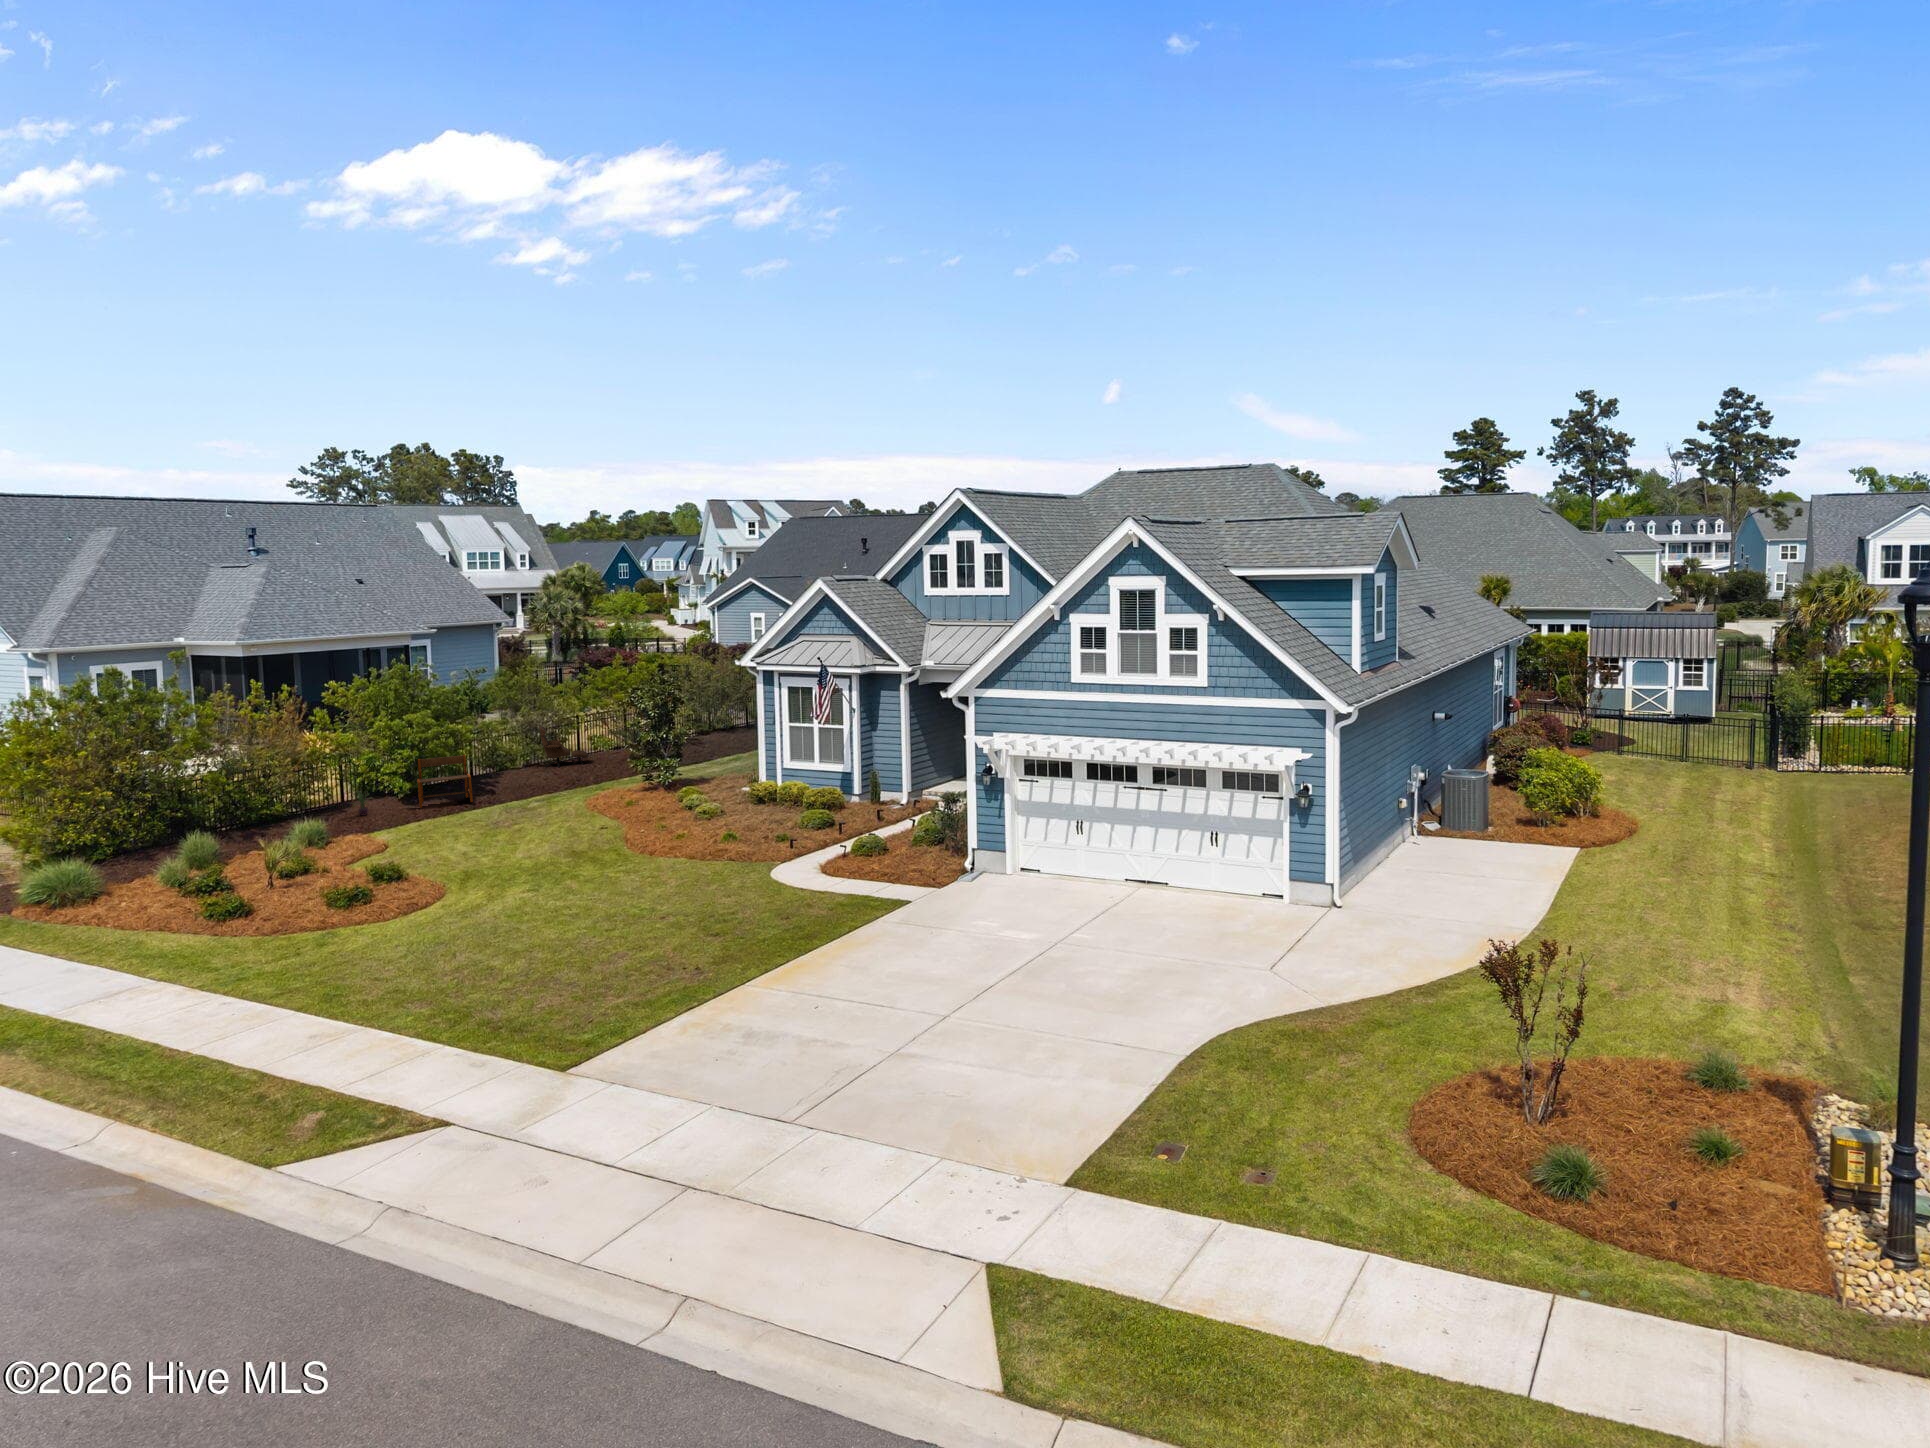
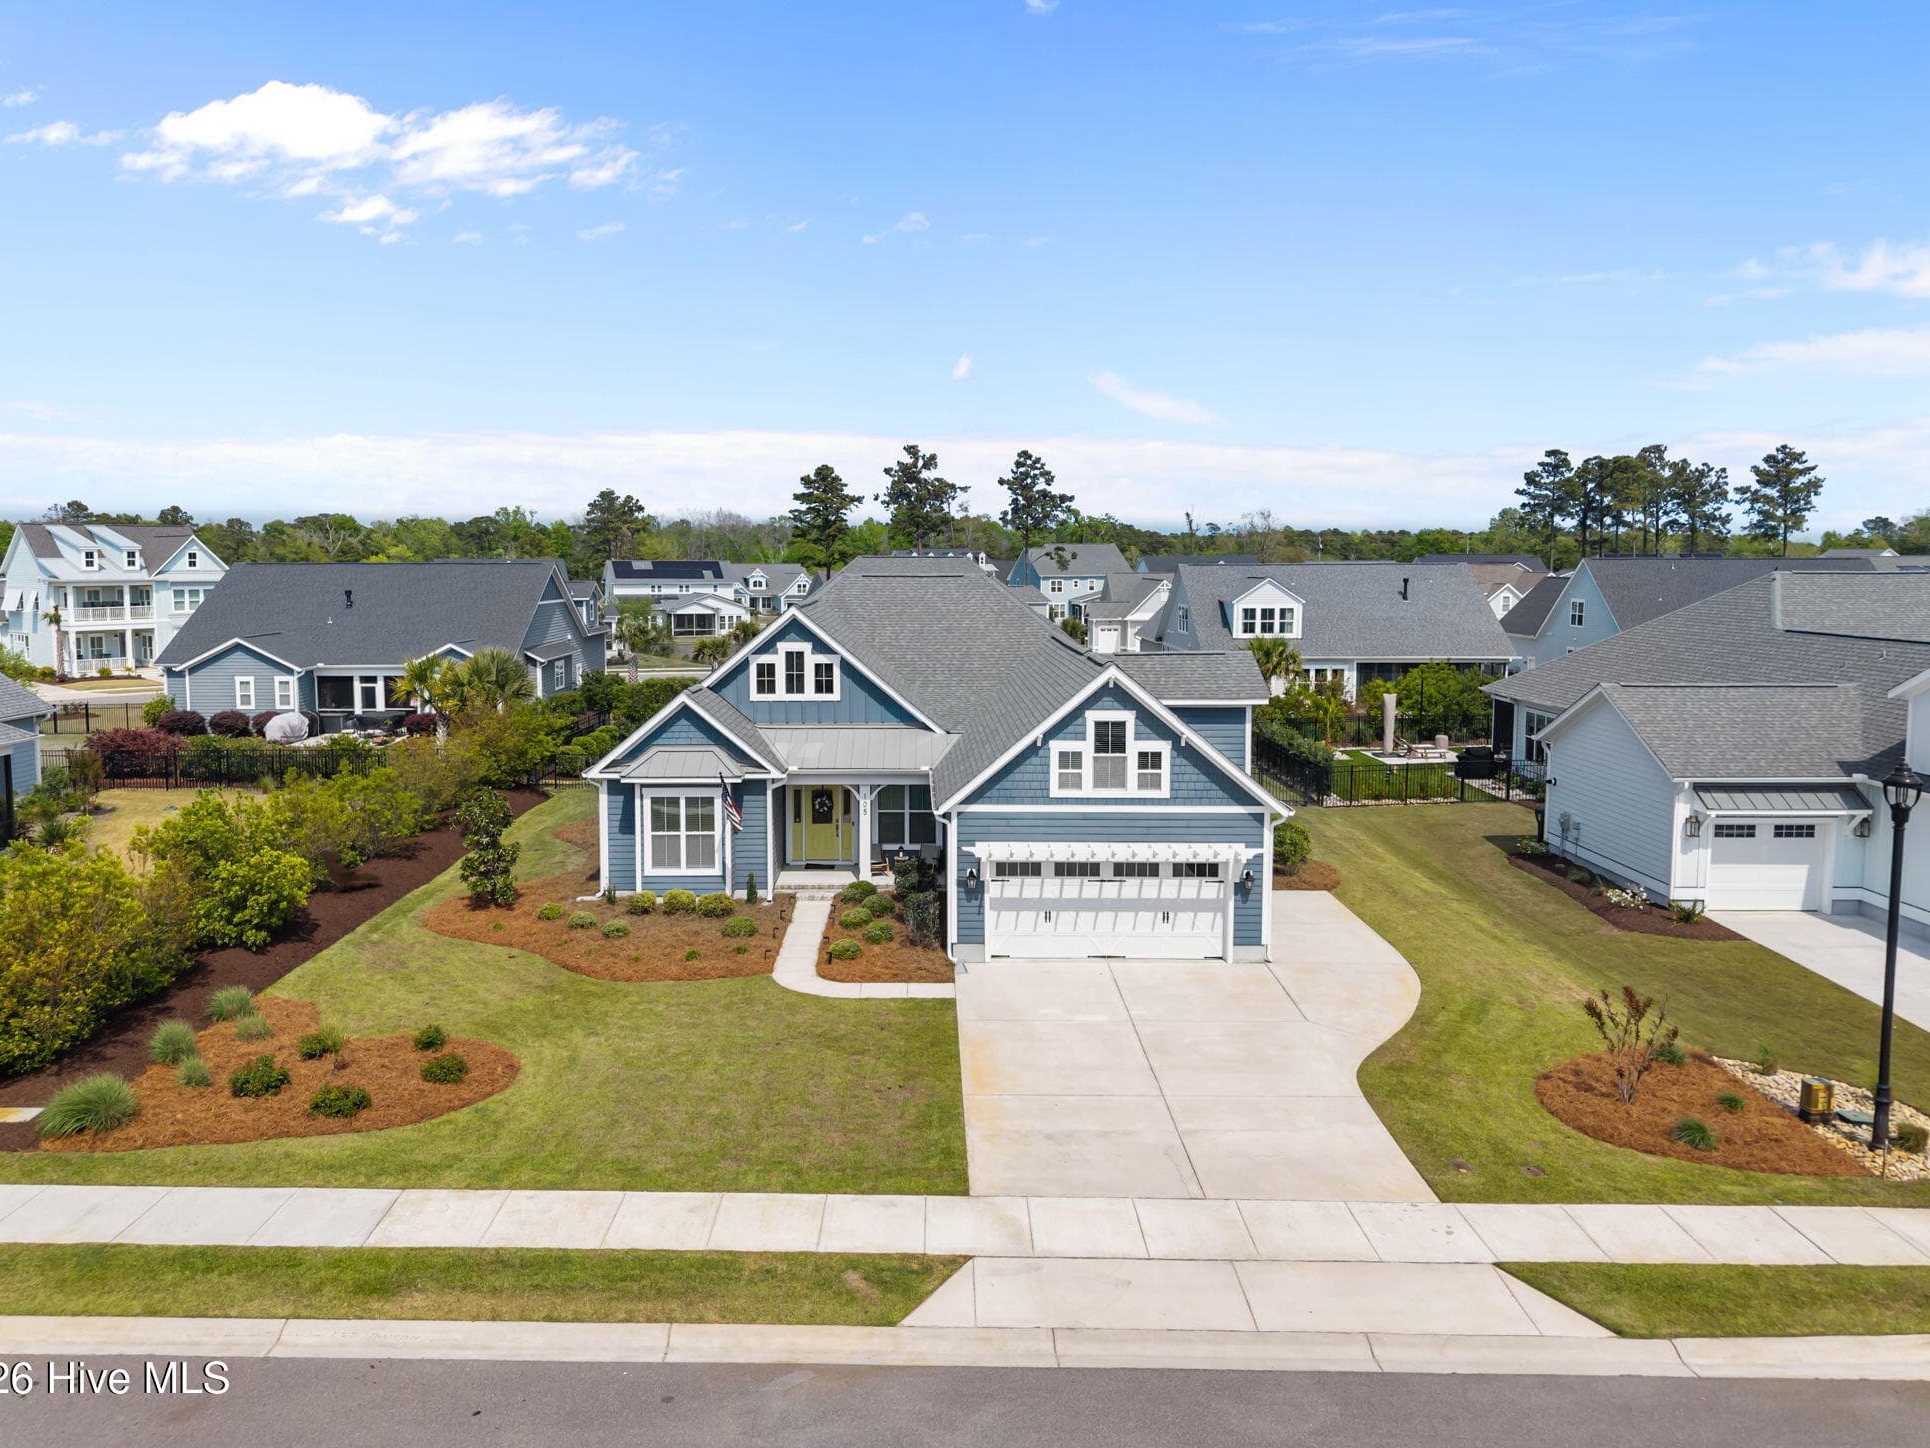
bench: present [417,755,473,808] -> none [257,891,324,955]
decorative plant: present [358,794,368,816] -> none [194,941,232,971]

